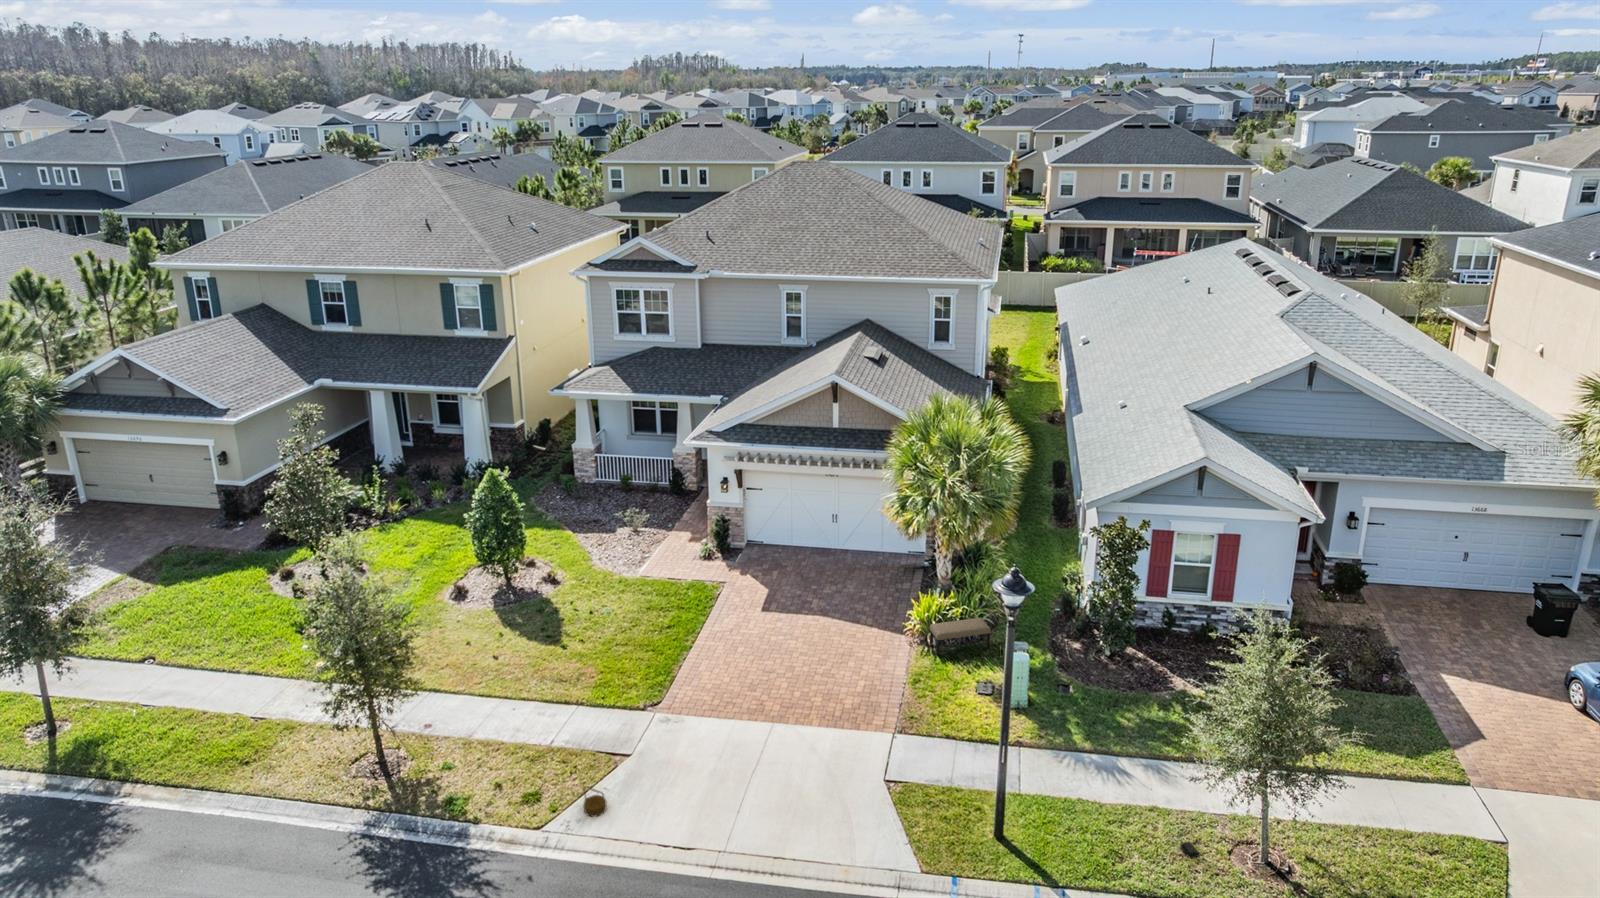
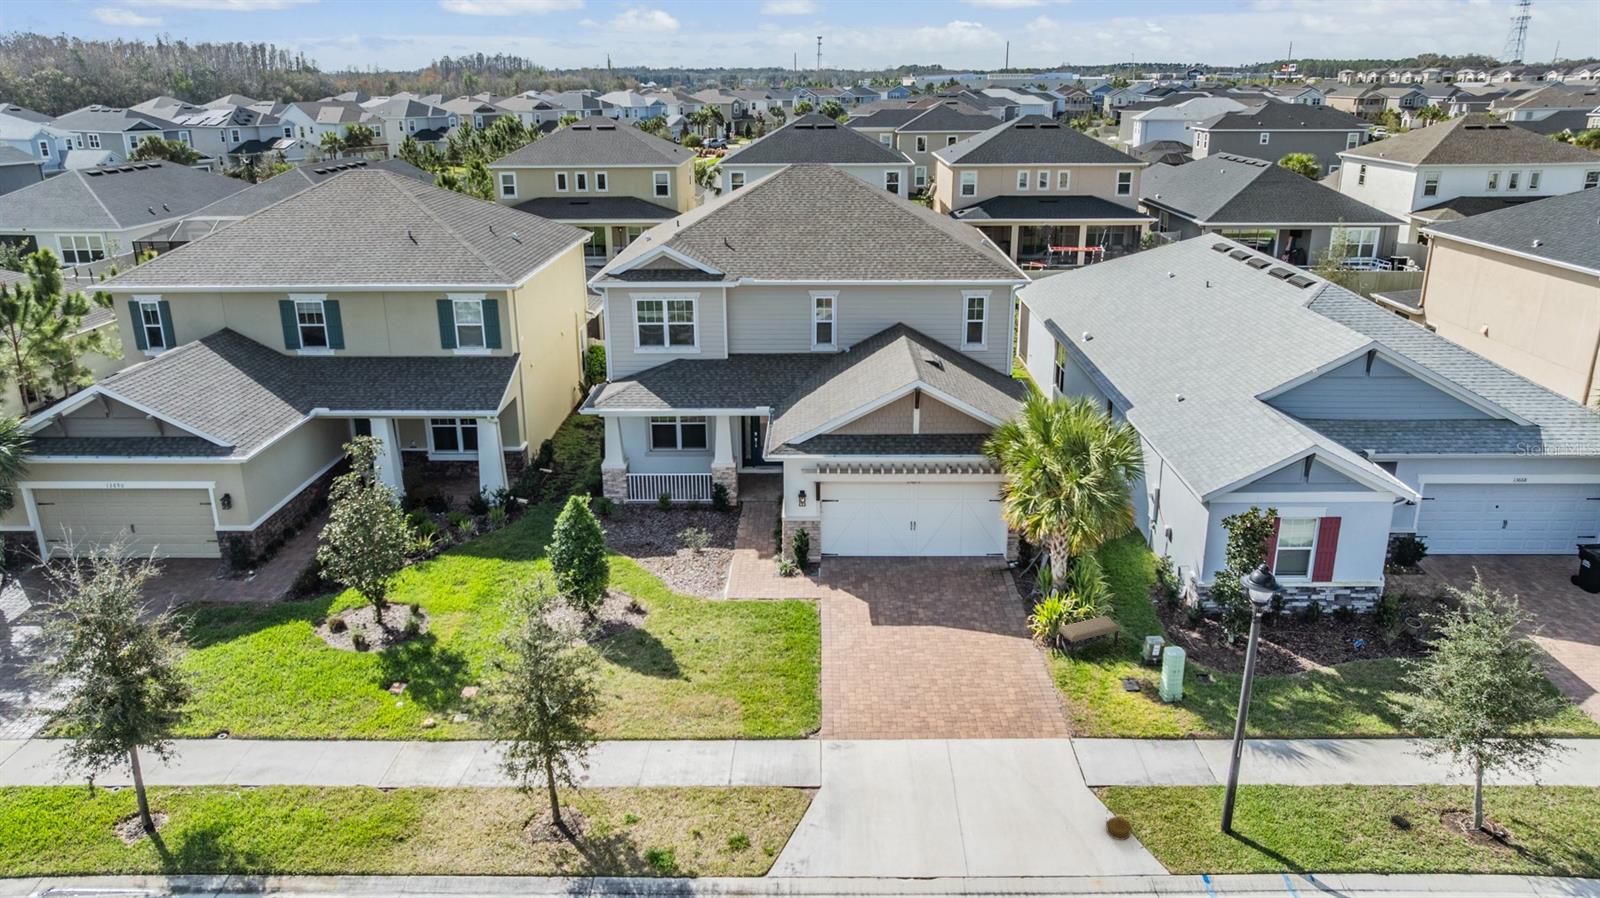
lounge chair: none [395,435,432,473] -> present [402,466,440,507]
basket: present [583,786,607,817] -> present [1106,809,1132,840]

